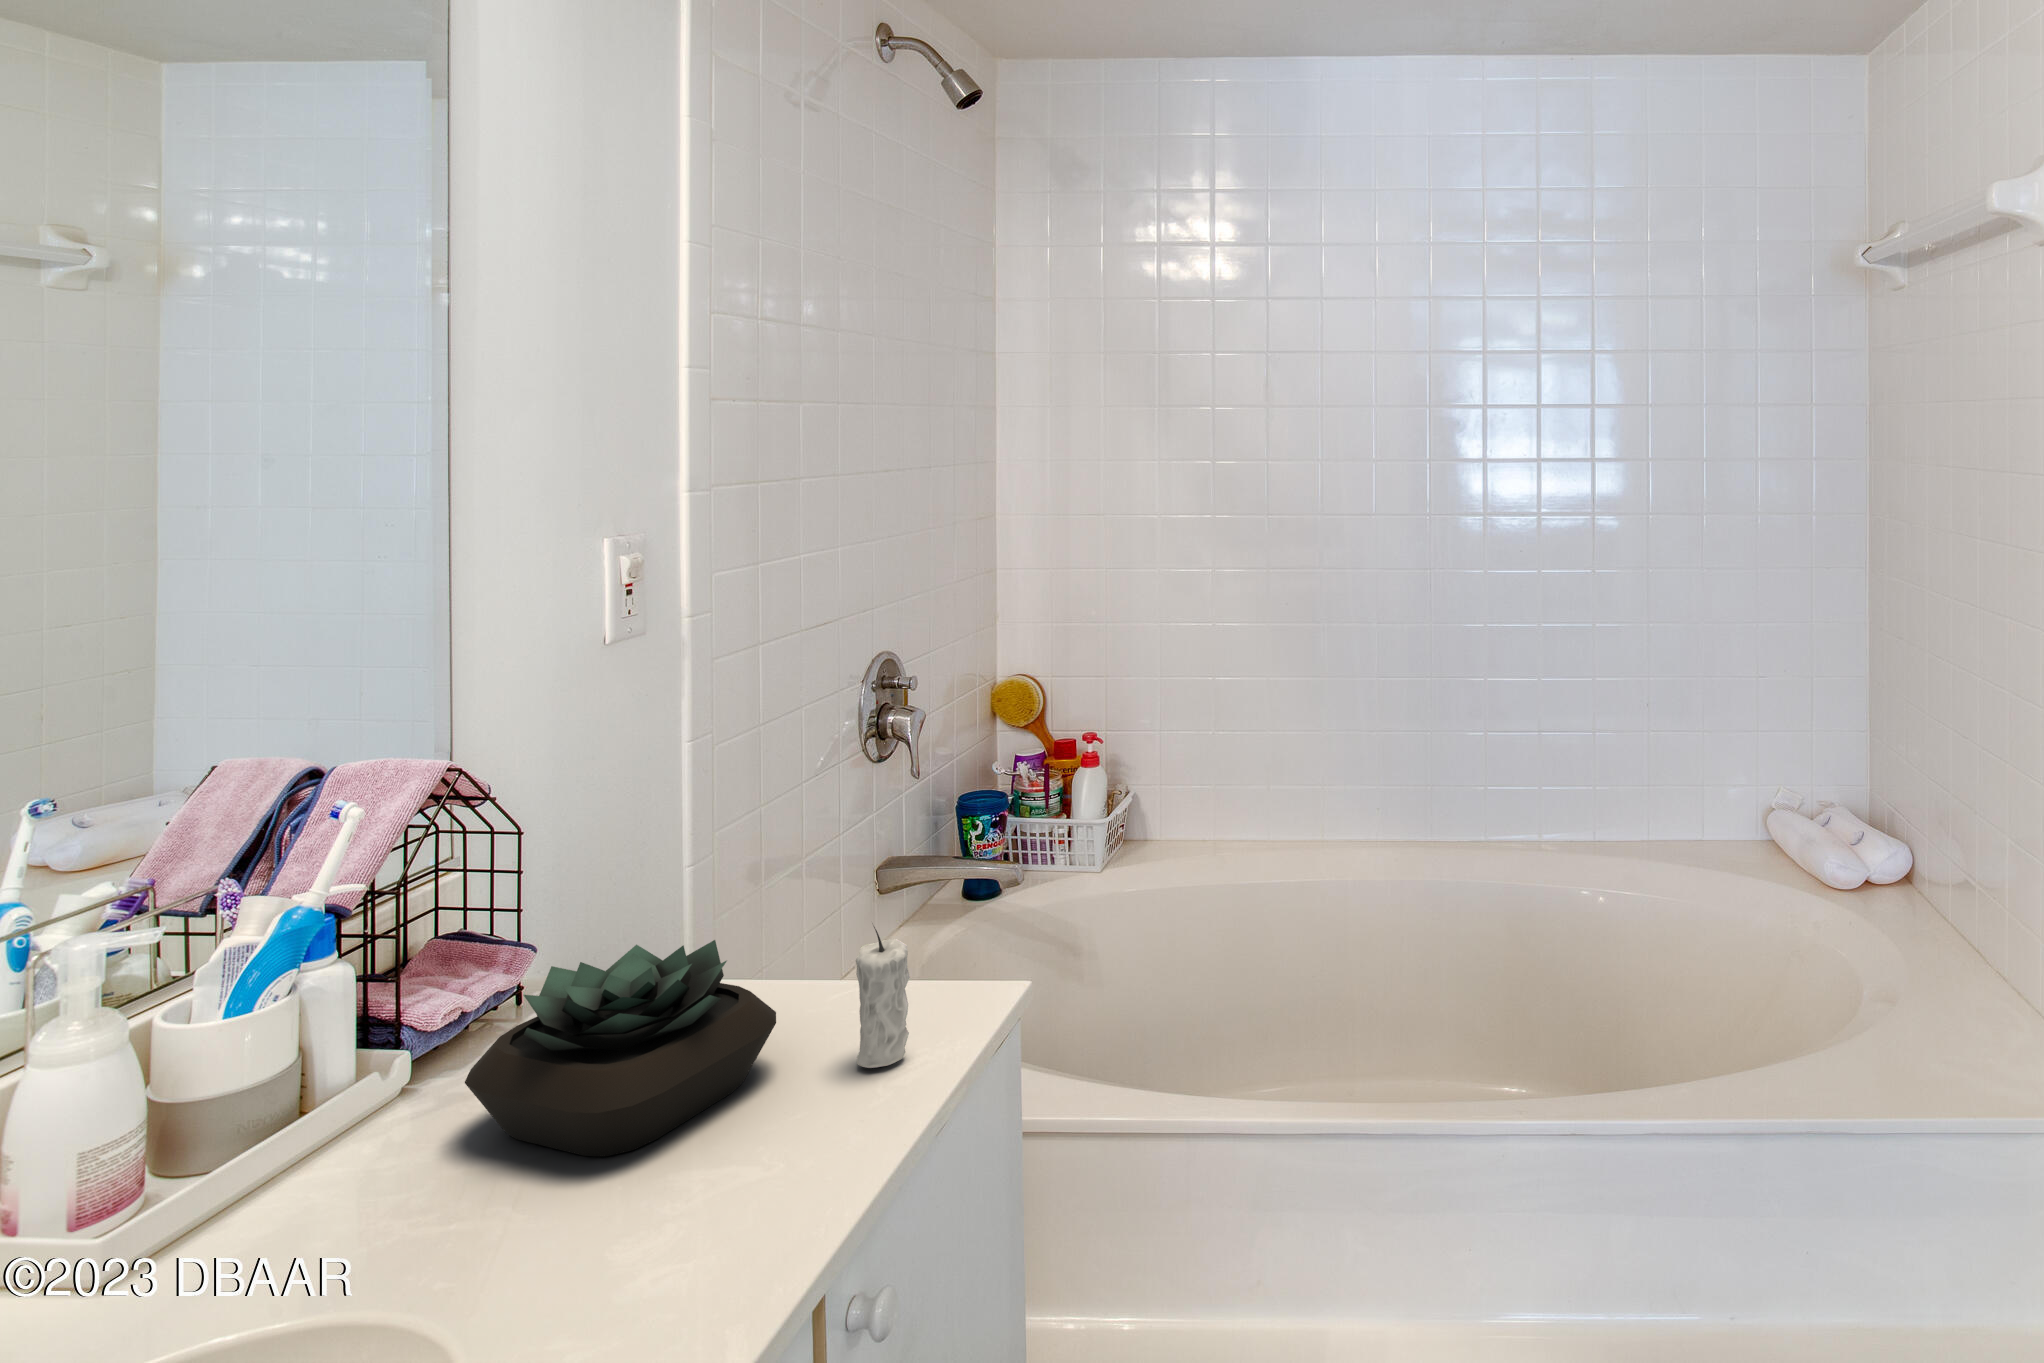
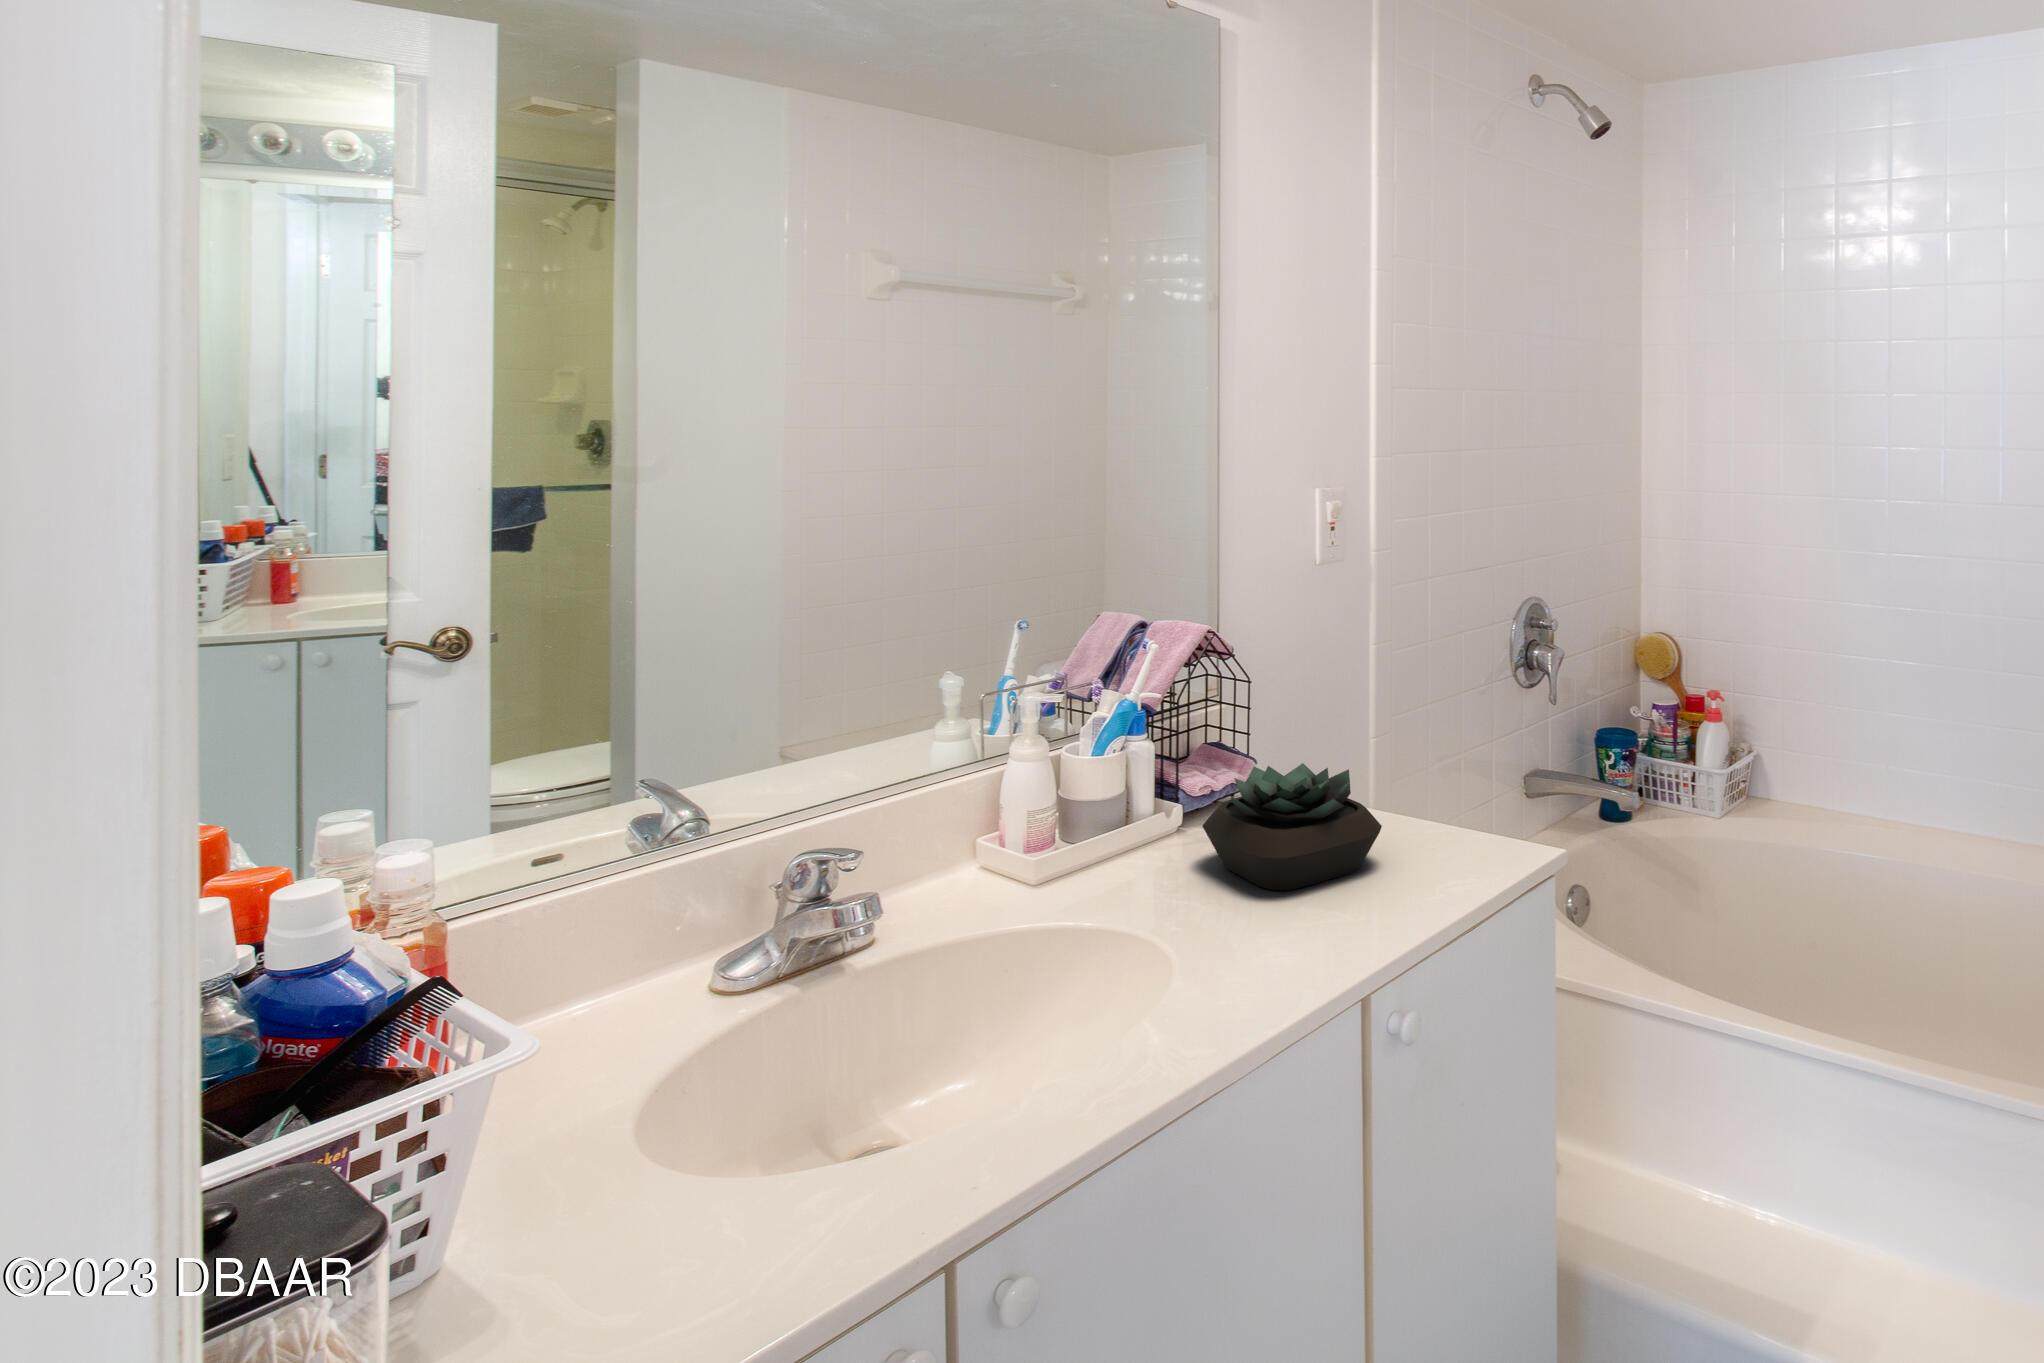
candle: present [856,927,910,1068] -> none [1430,772,1466,879]

